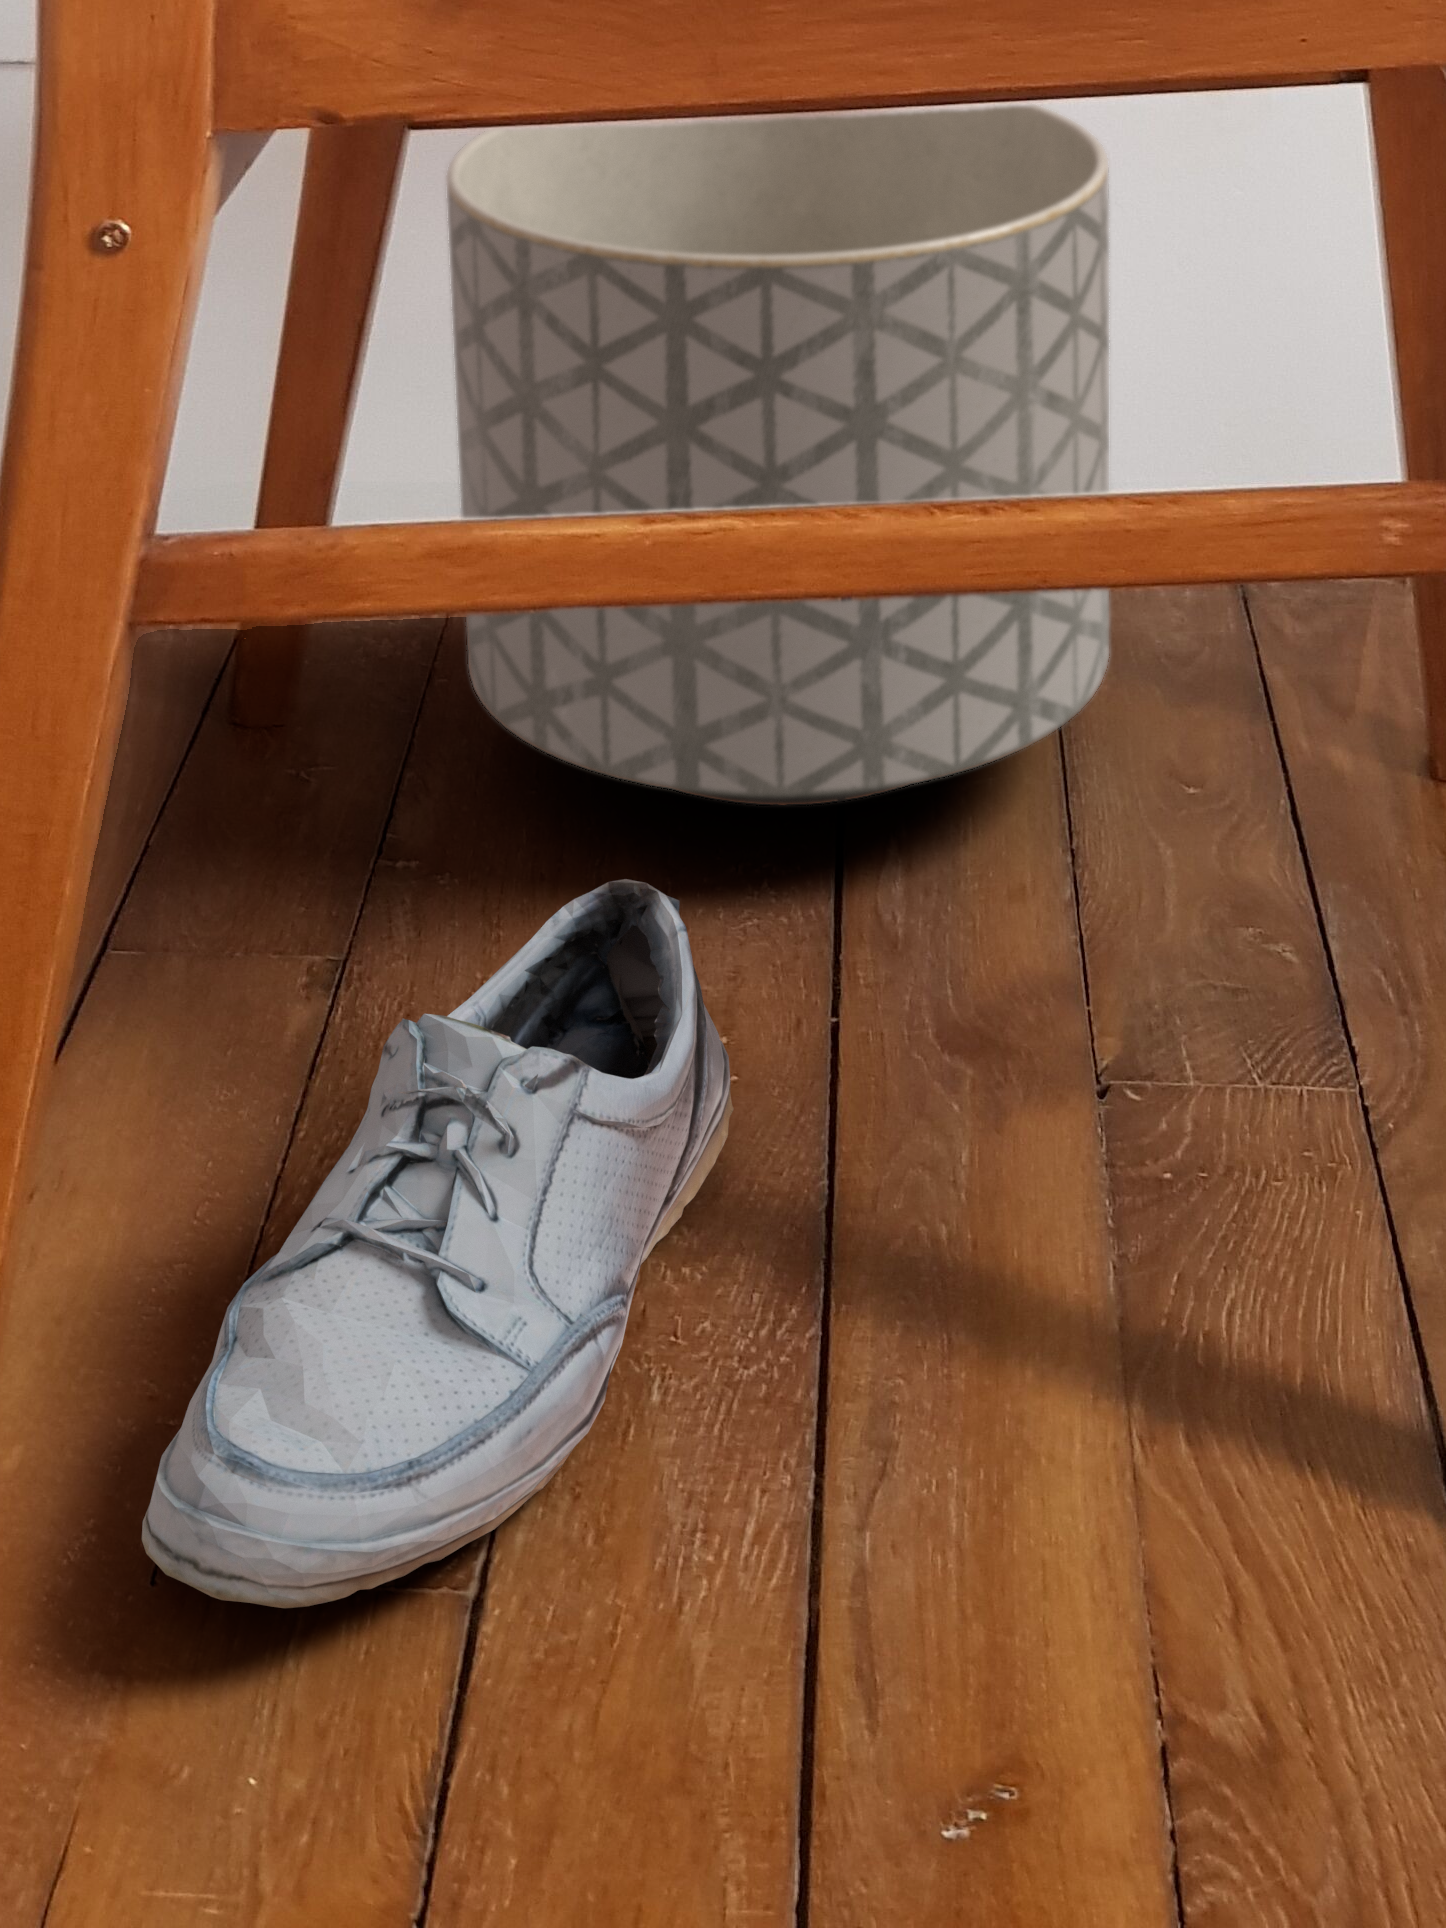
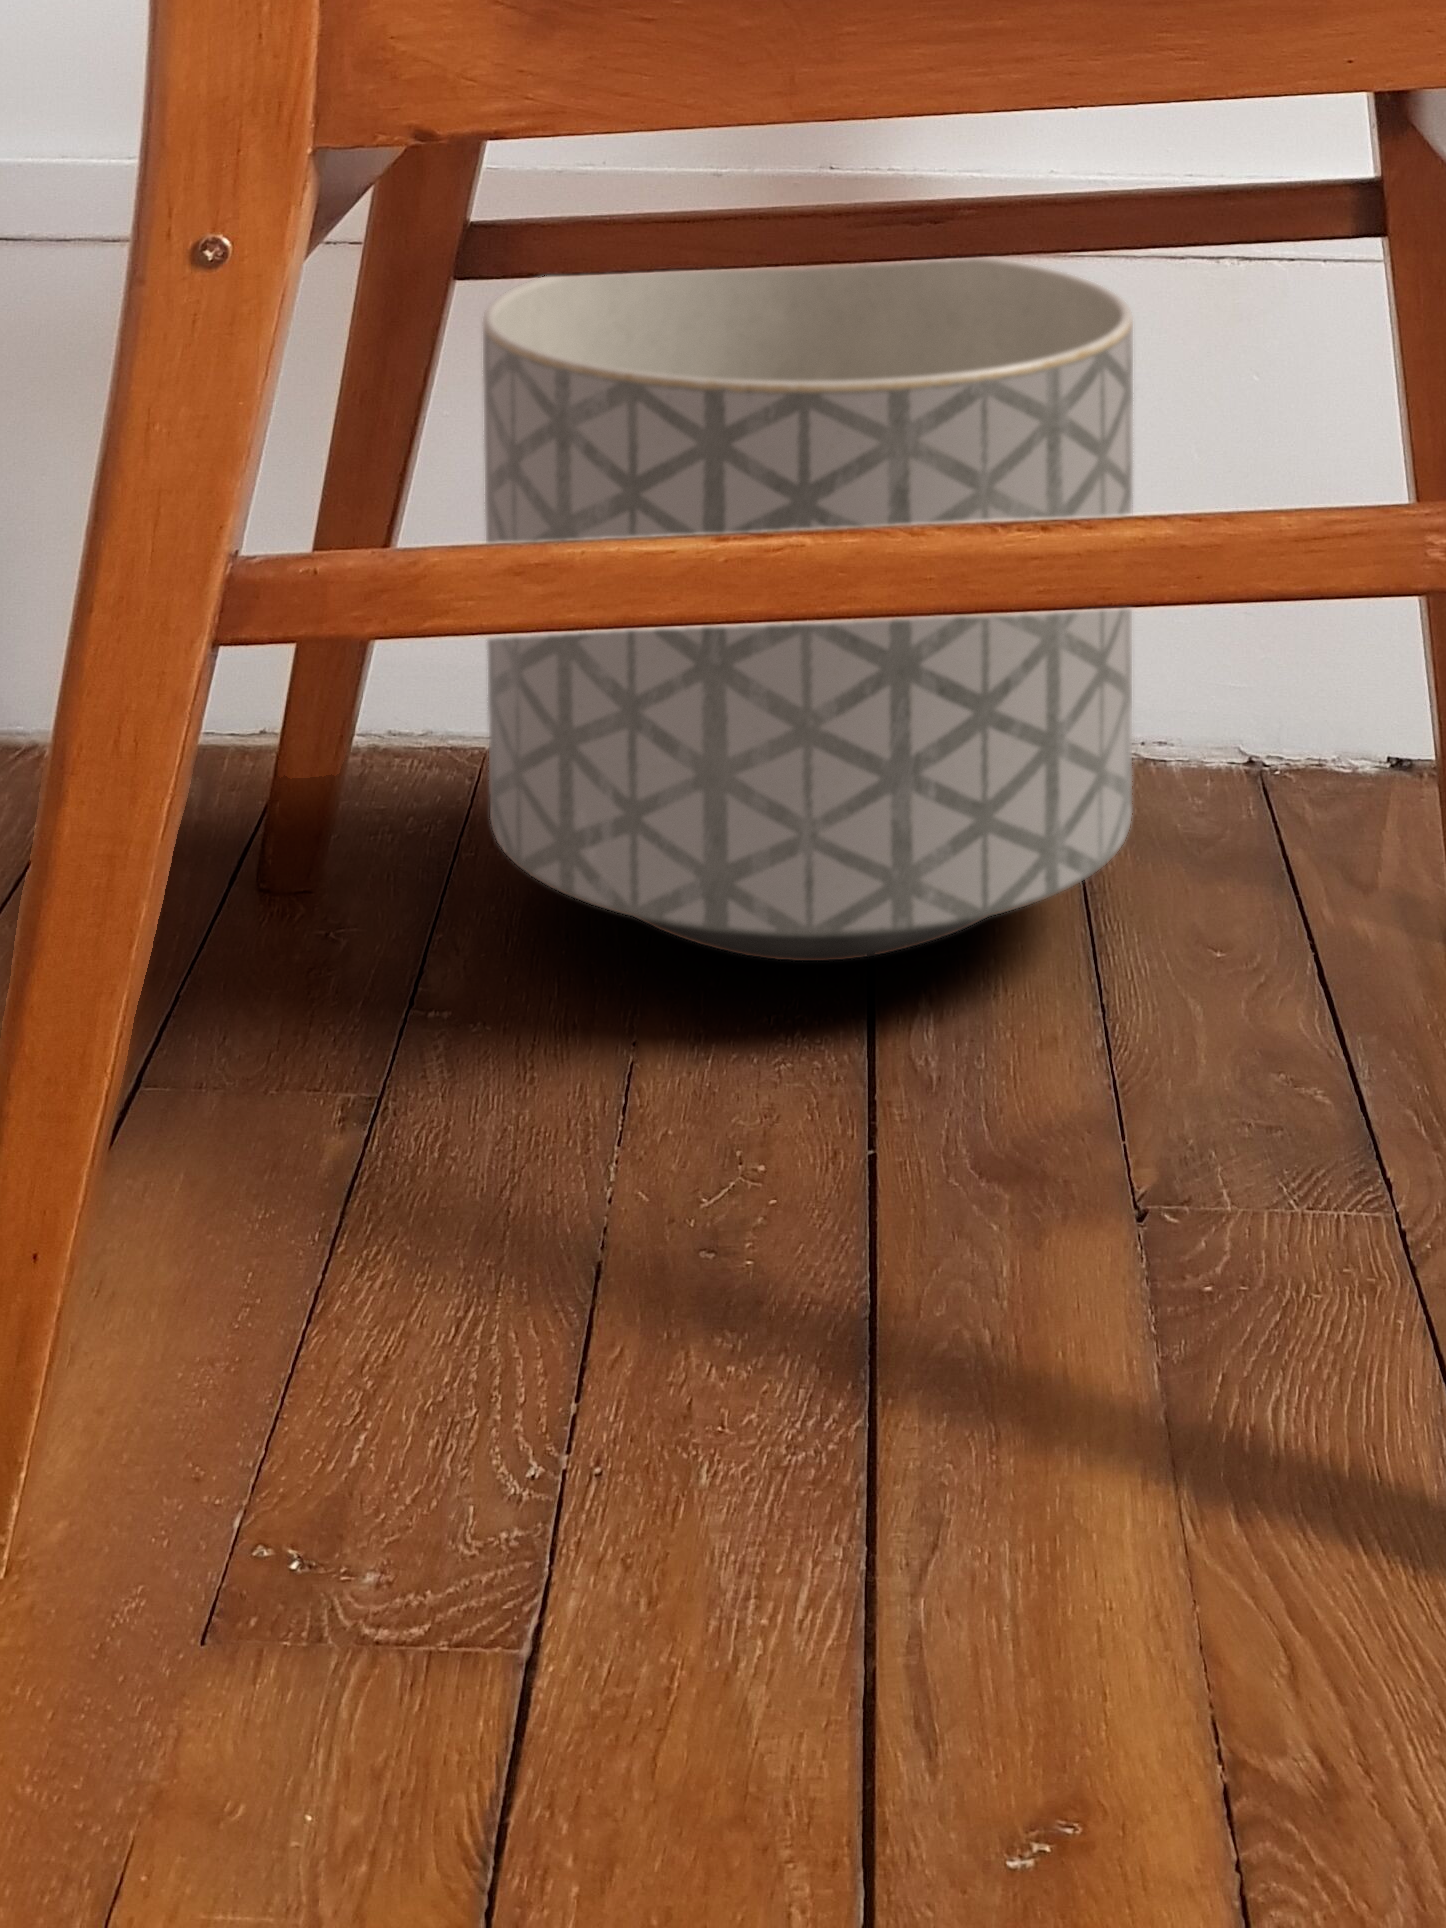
shoe: present [142,879,734,1608] -> none [195,984,771,1647]

